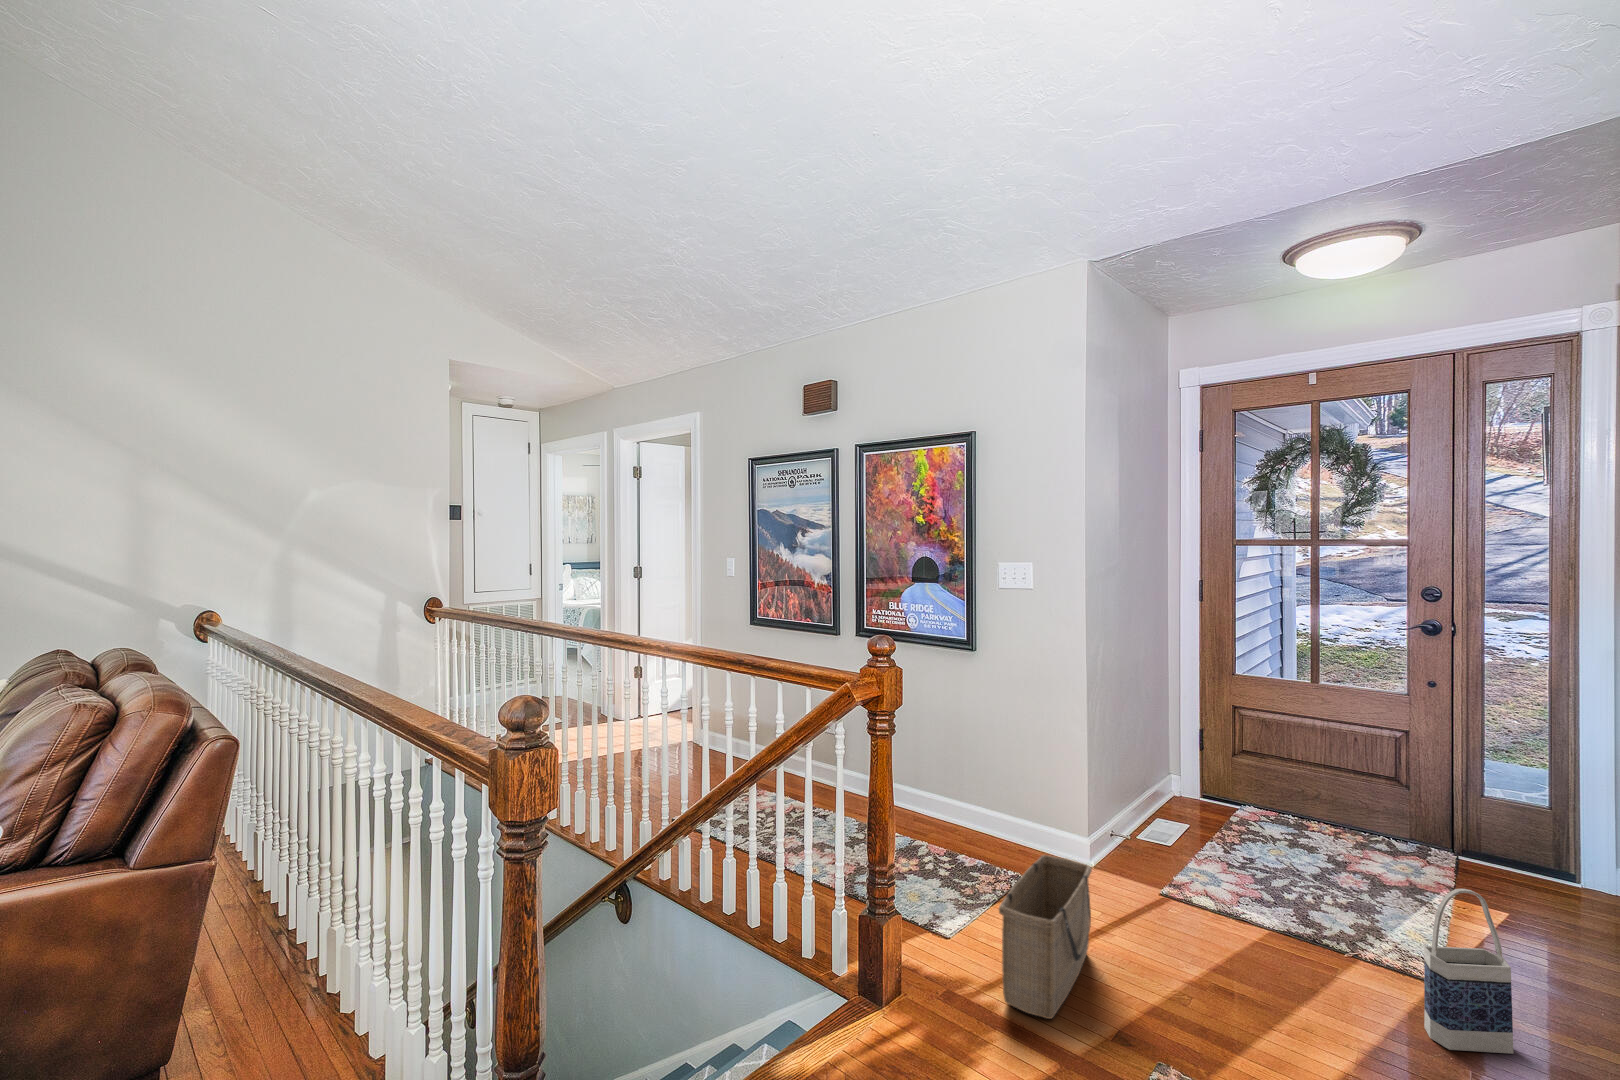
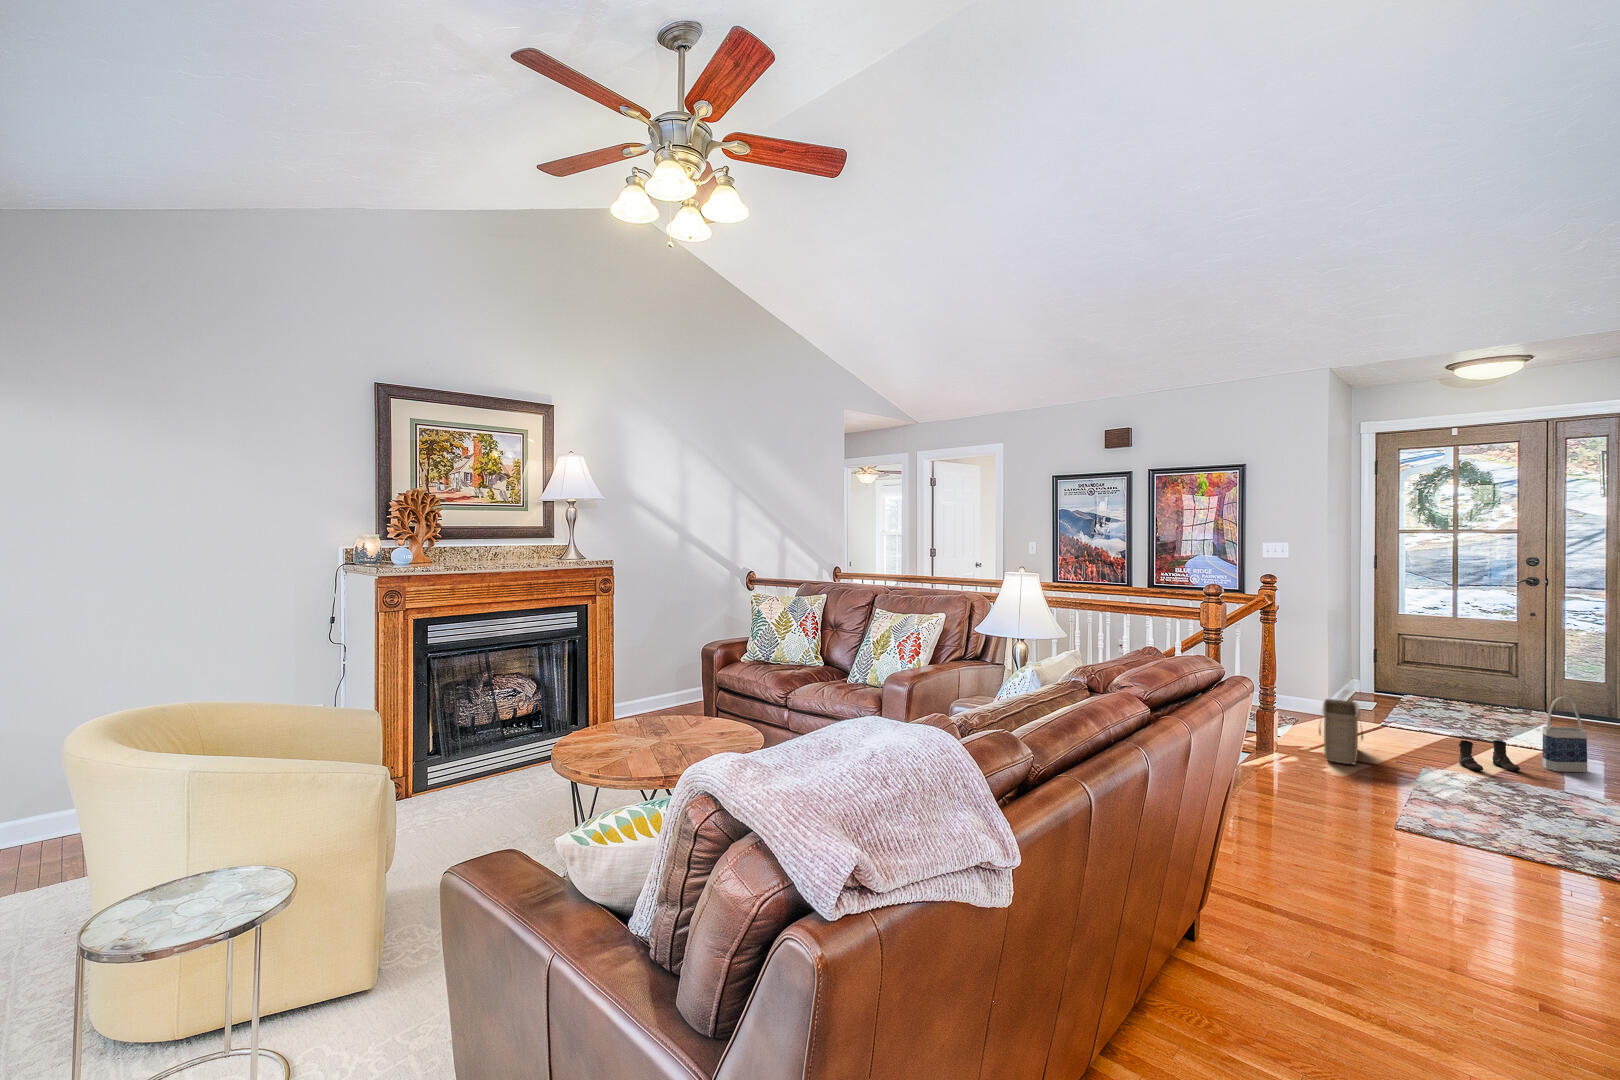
boots: none [1259,968,1376,1048] -> present [1459,740,1520,771]

